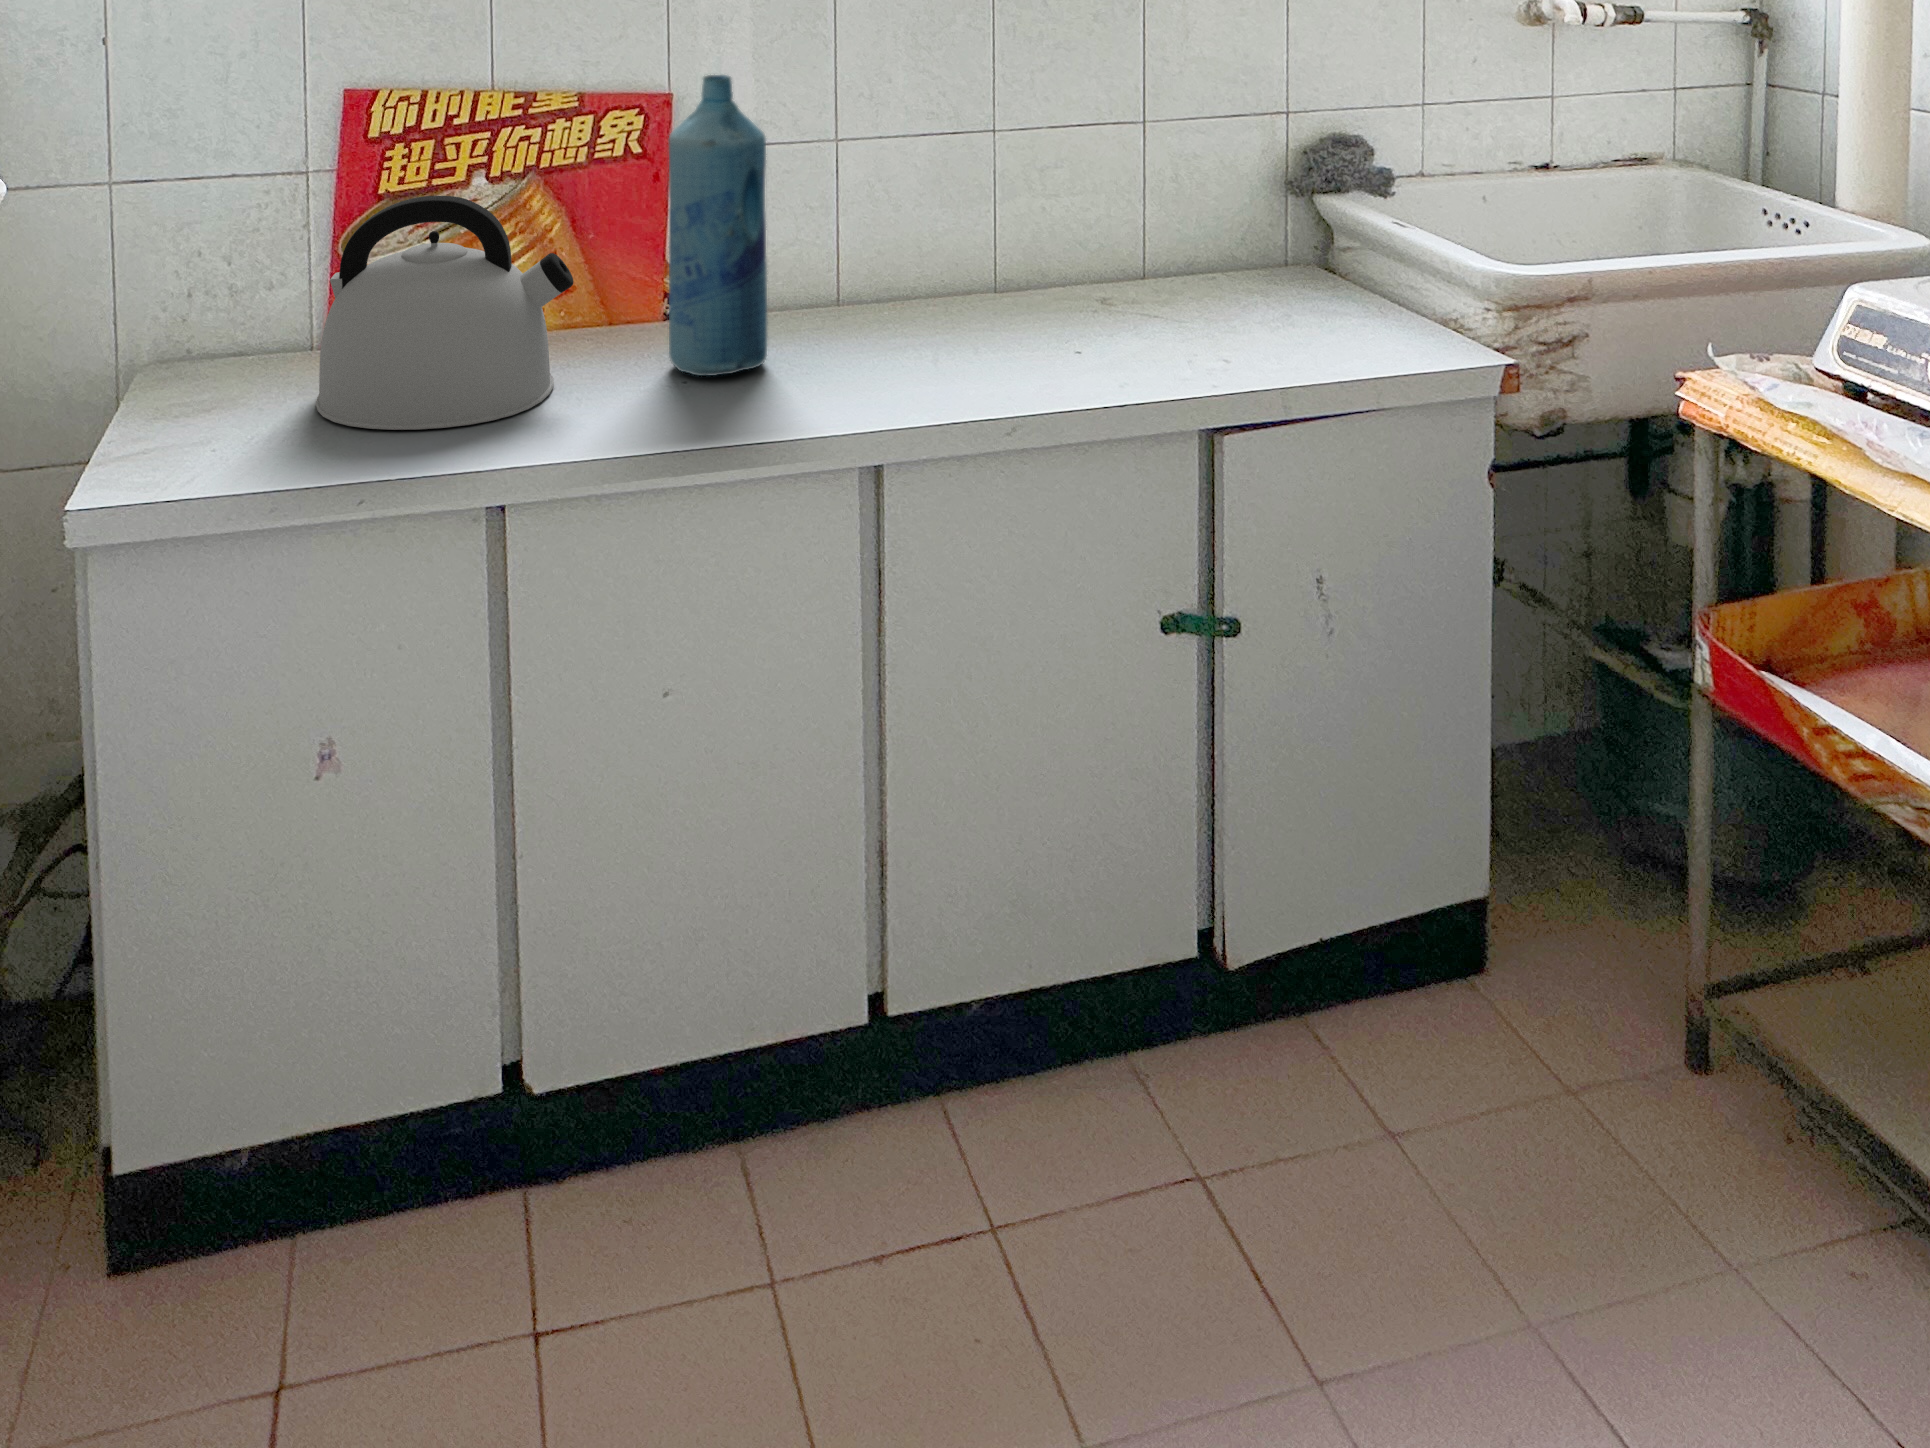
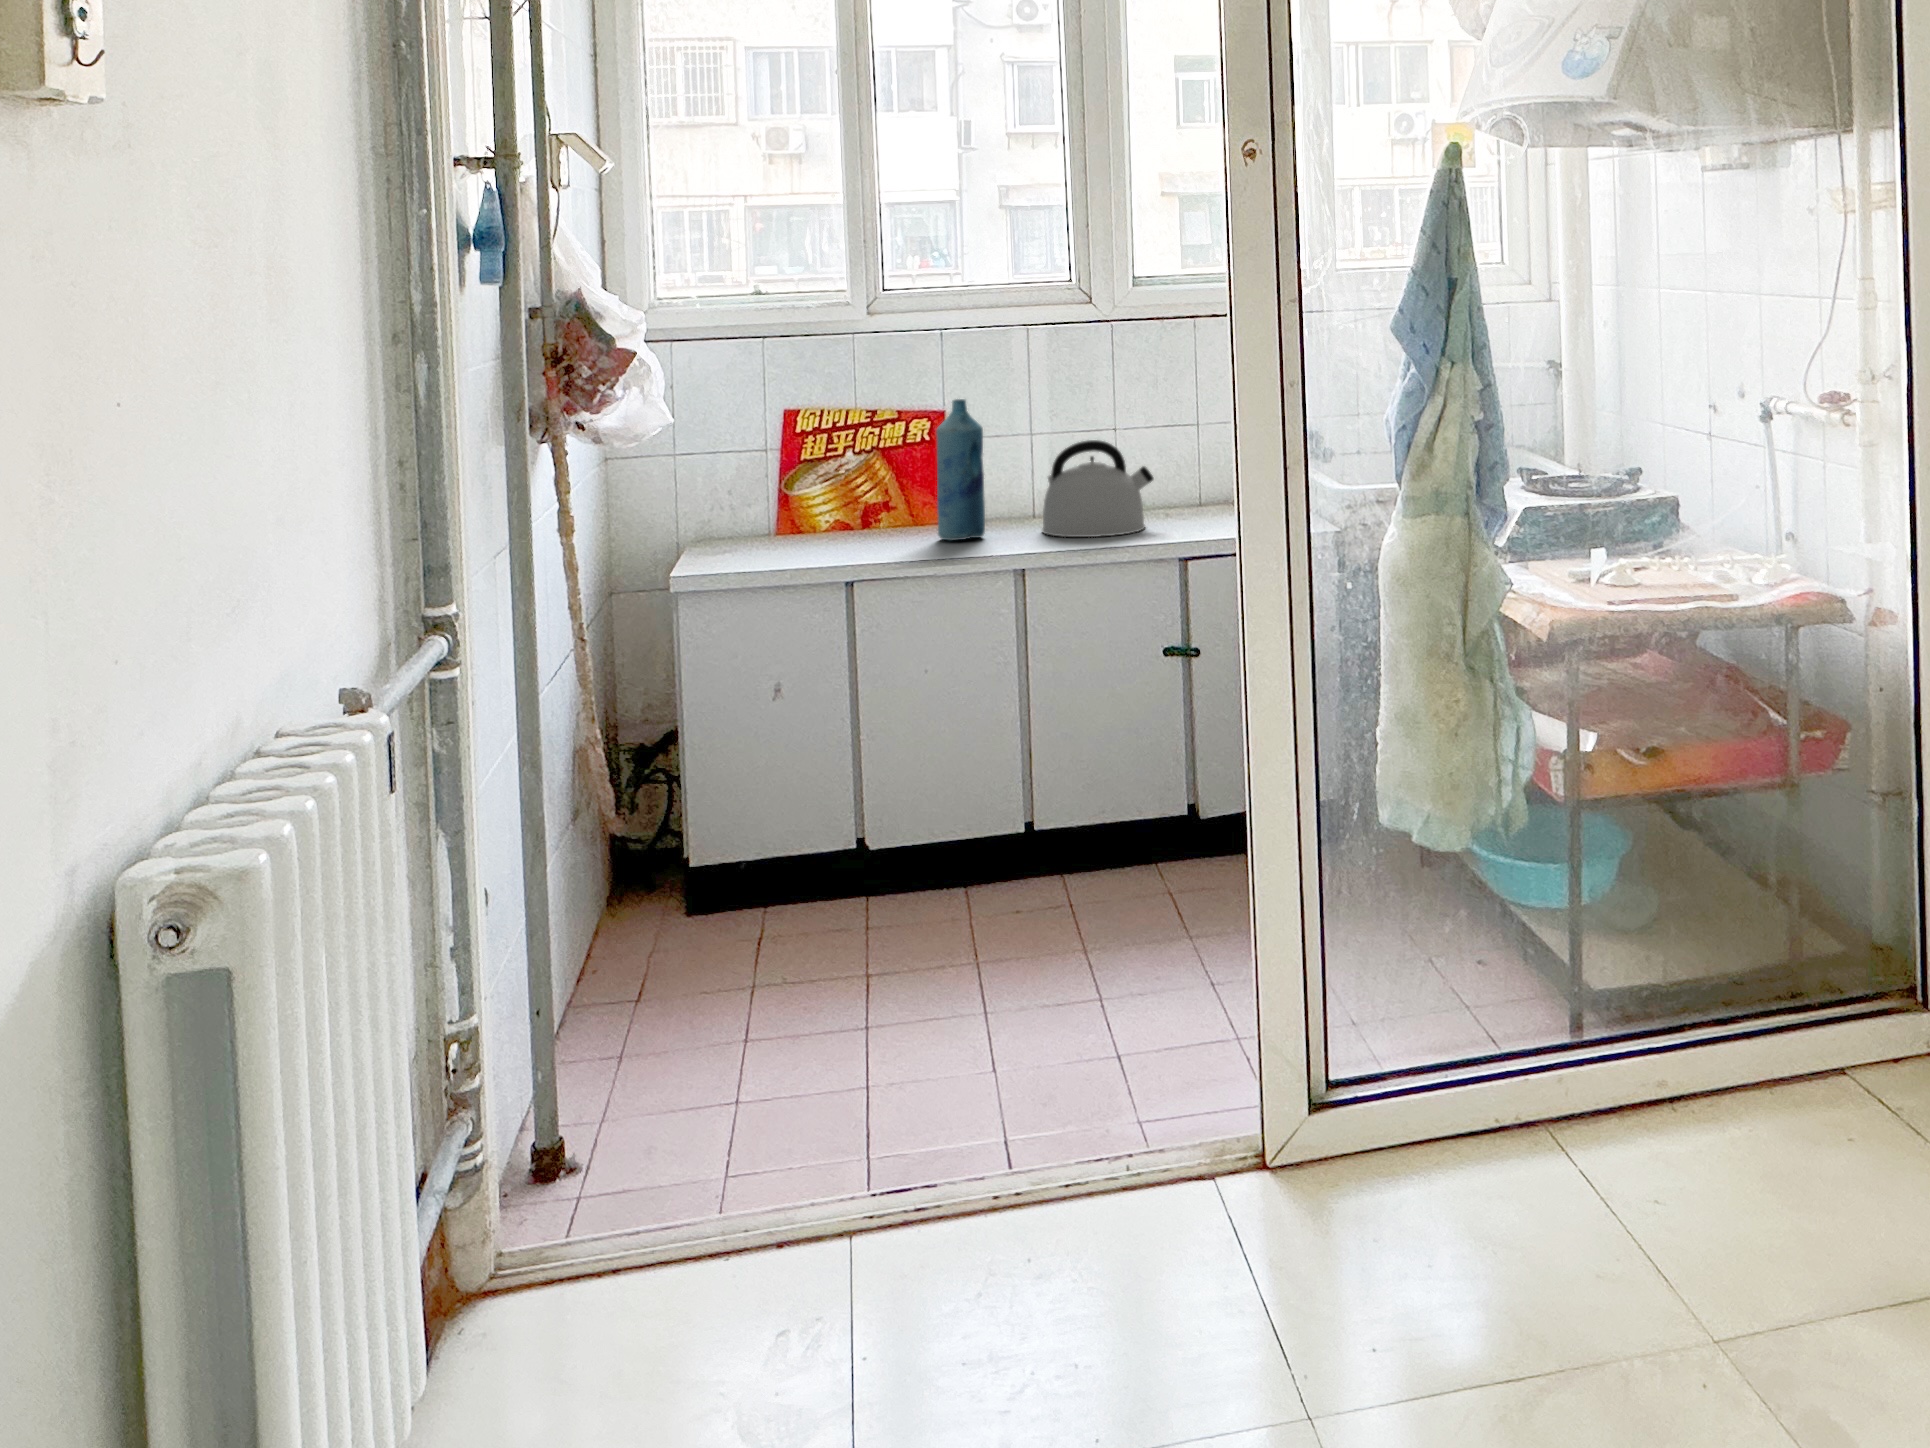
kettle: present [316,196,573,430] -> present [1042,440,1154,537]

